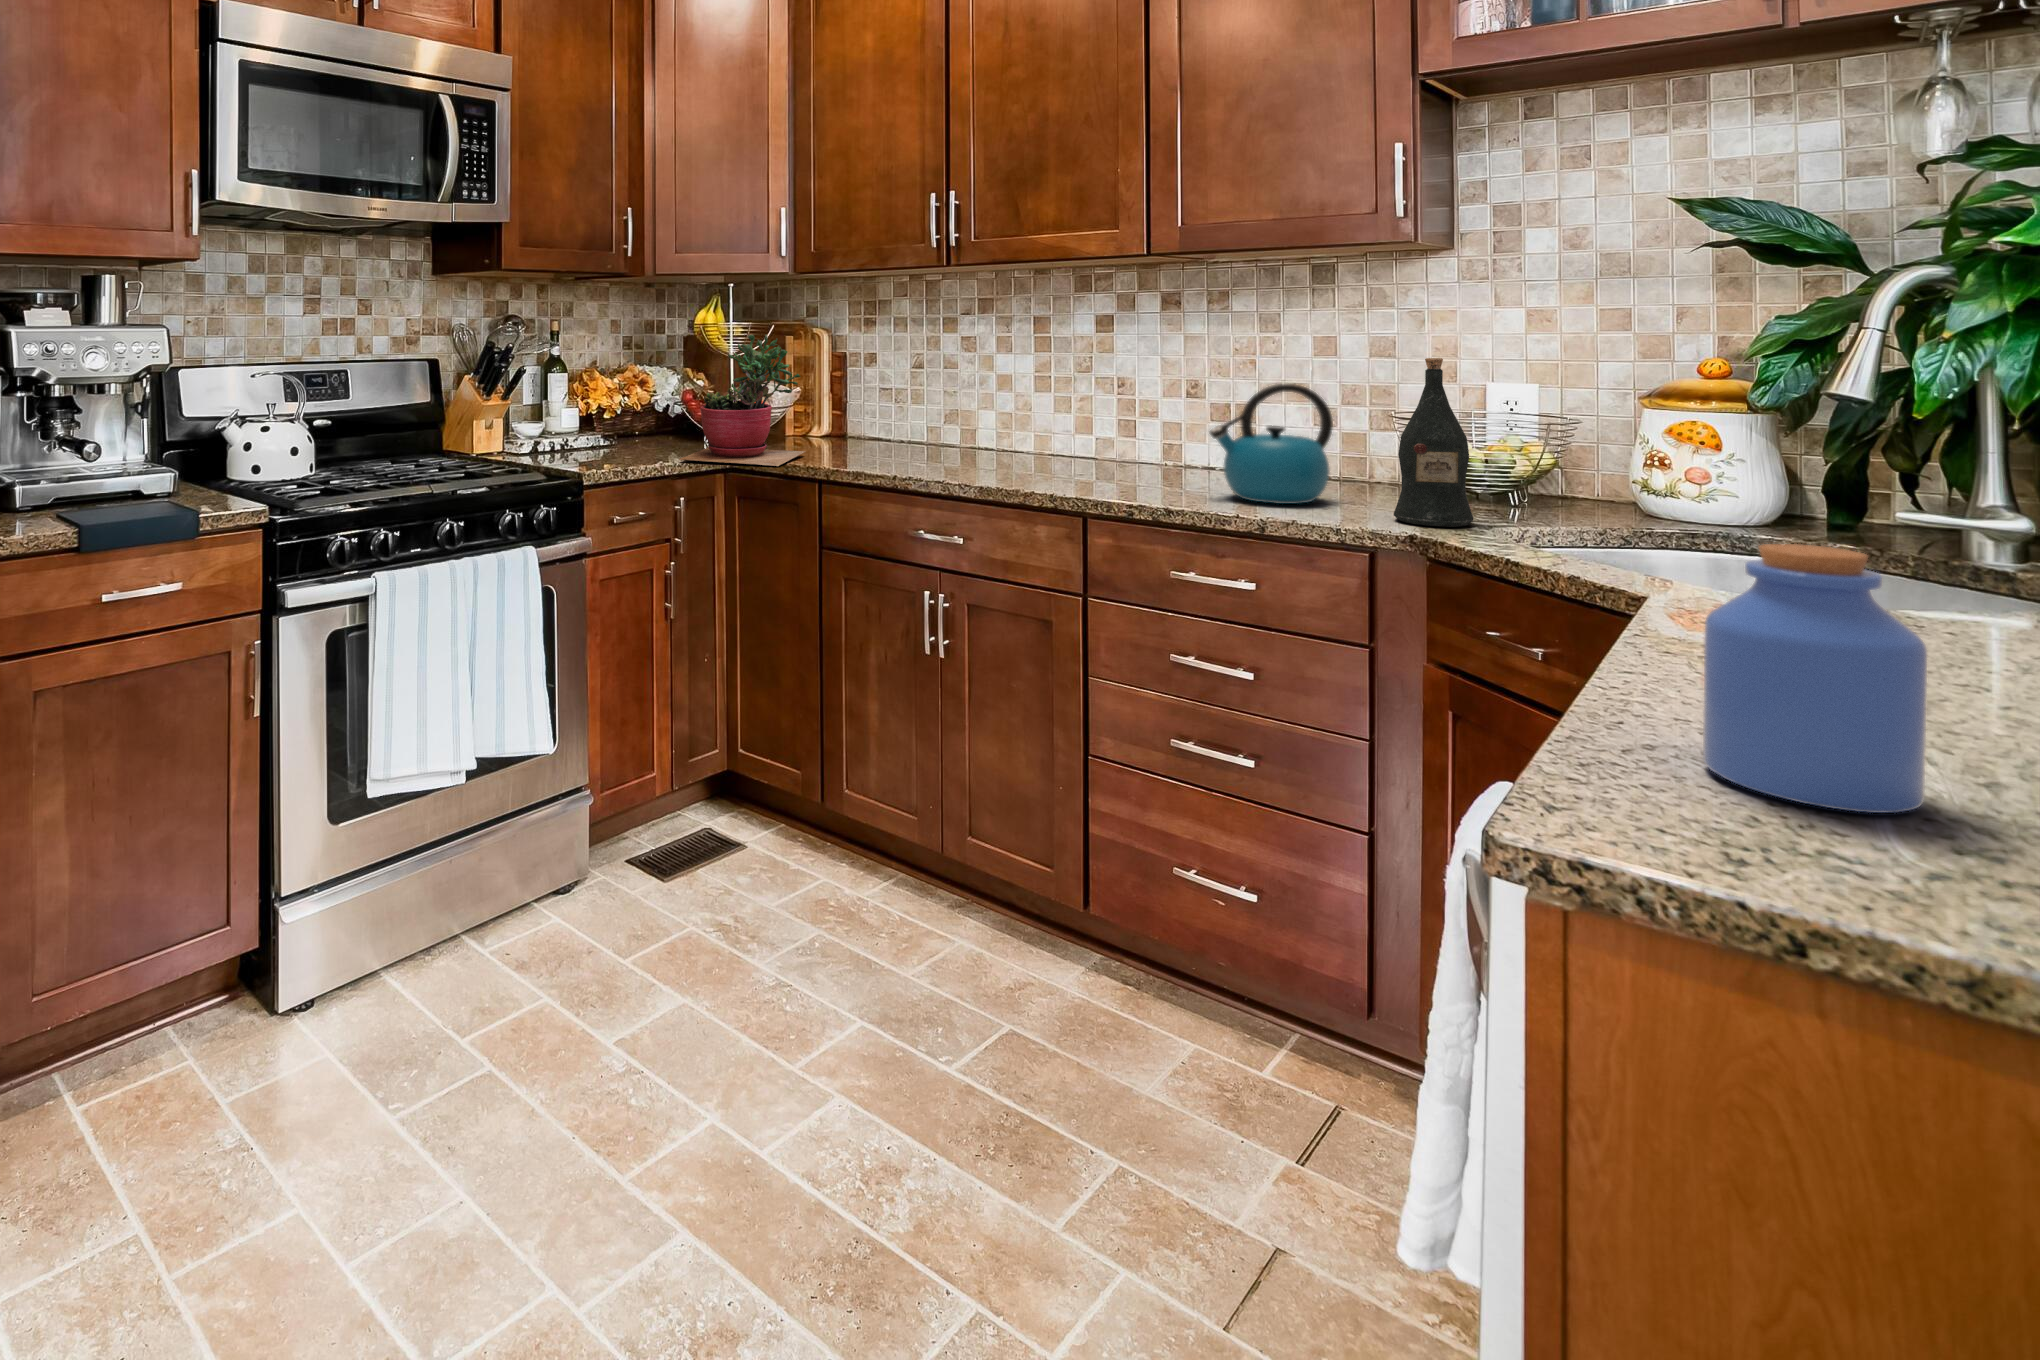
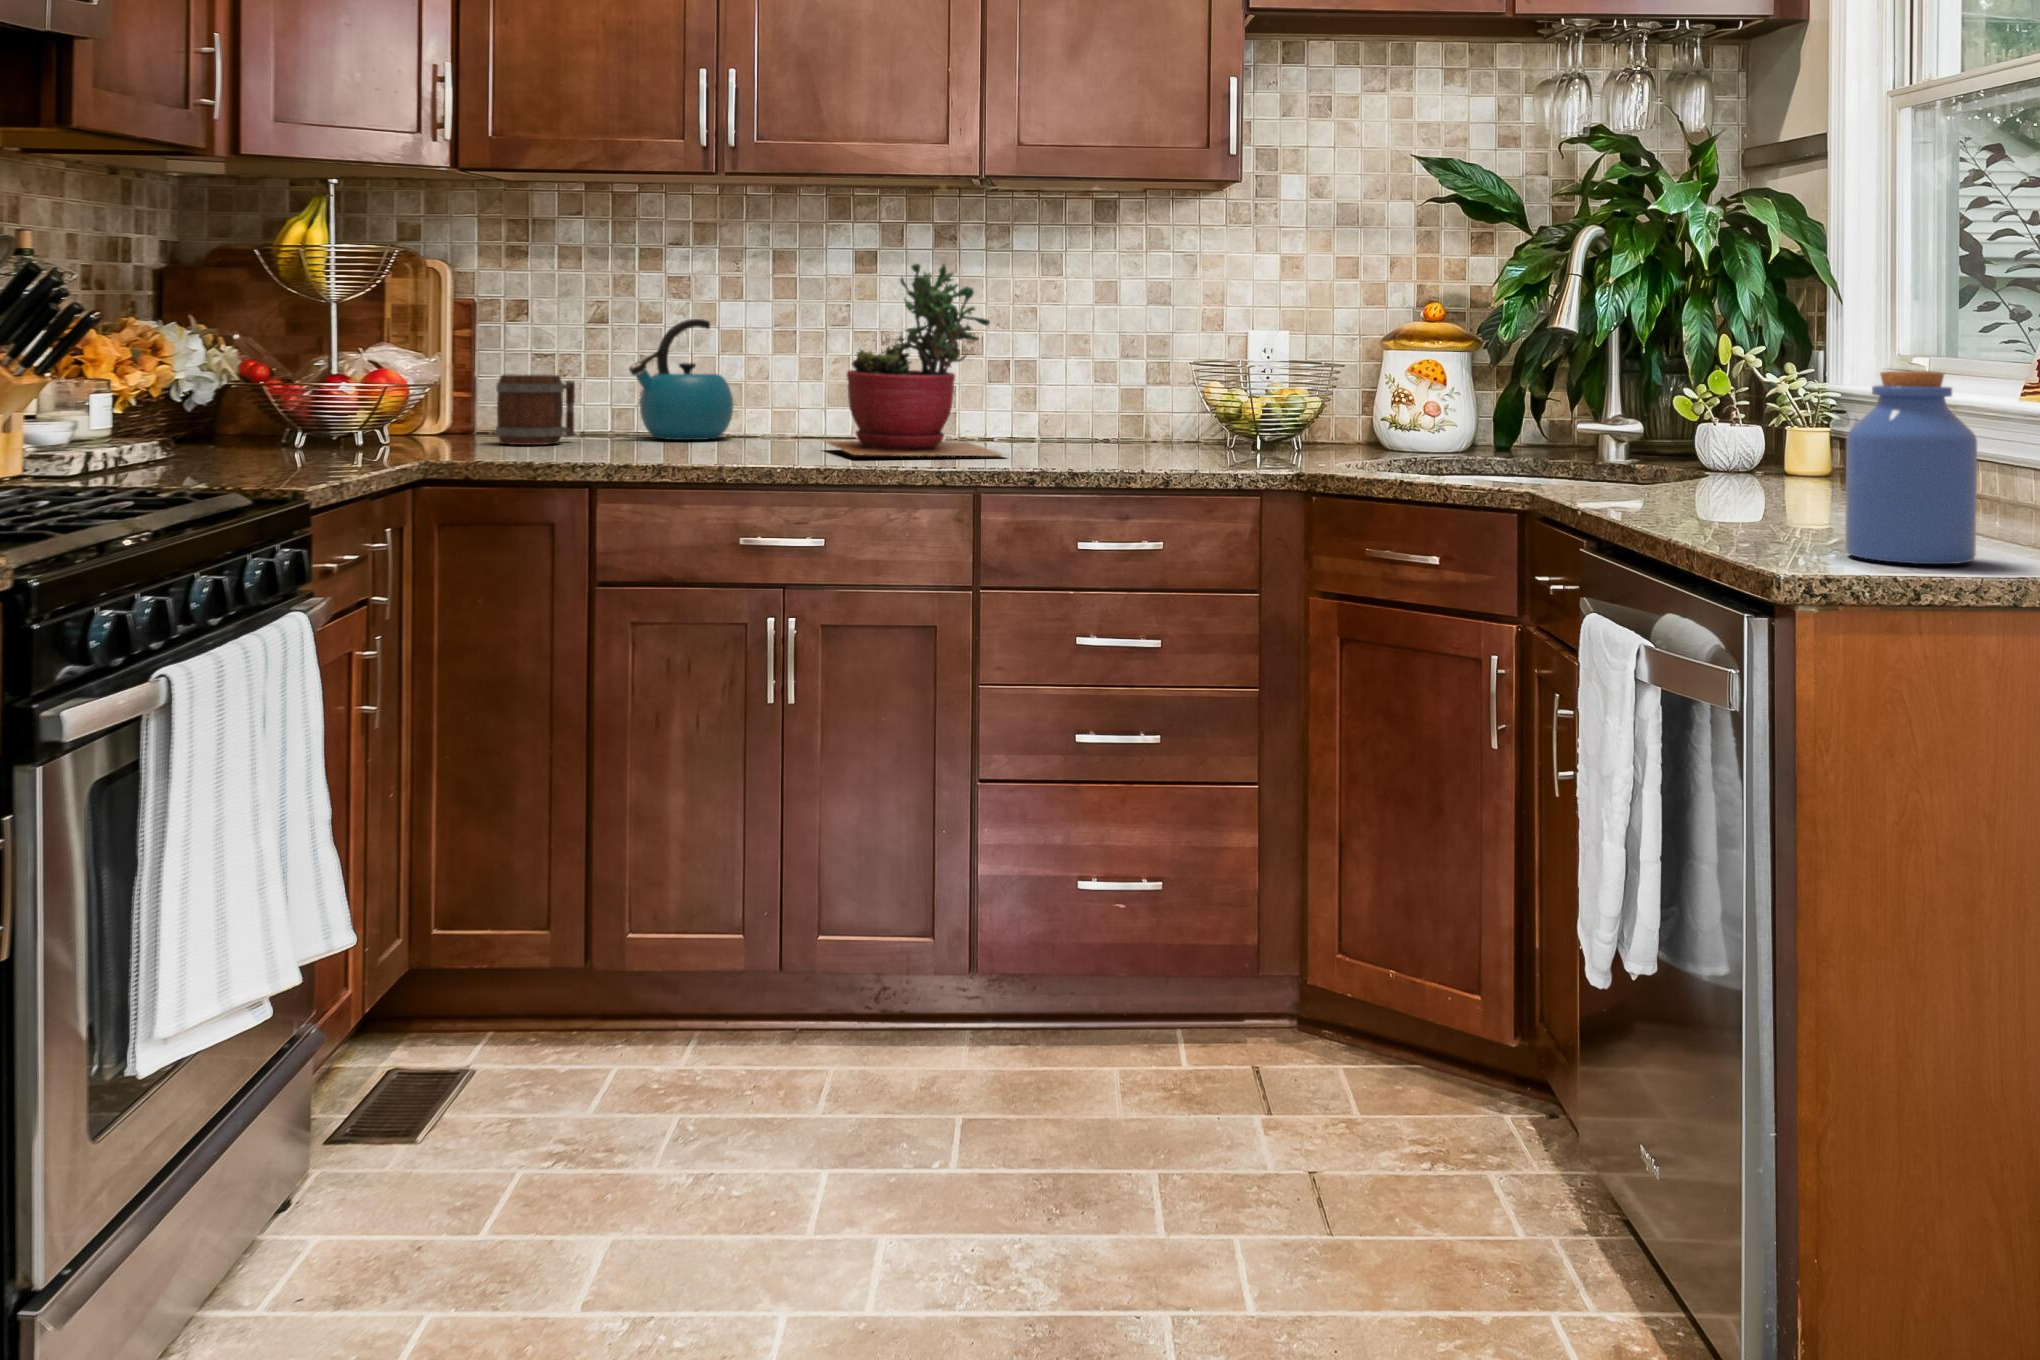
succulent plant: present [680,335,804,466] -> present [825,263,1004,456]
wine bottle: present [1394,358,1473,527] -> none [1252,292,1319,466]
kettle: present [1210,384,1333,504] -> present [629,319,733,440]
mug: none [833,406,890,454] -> present [496,375,575,445]

